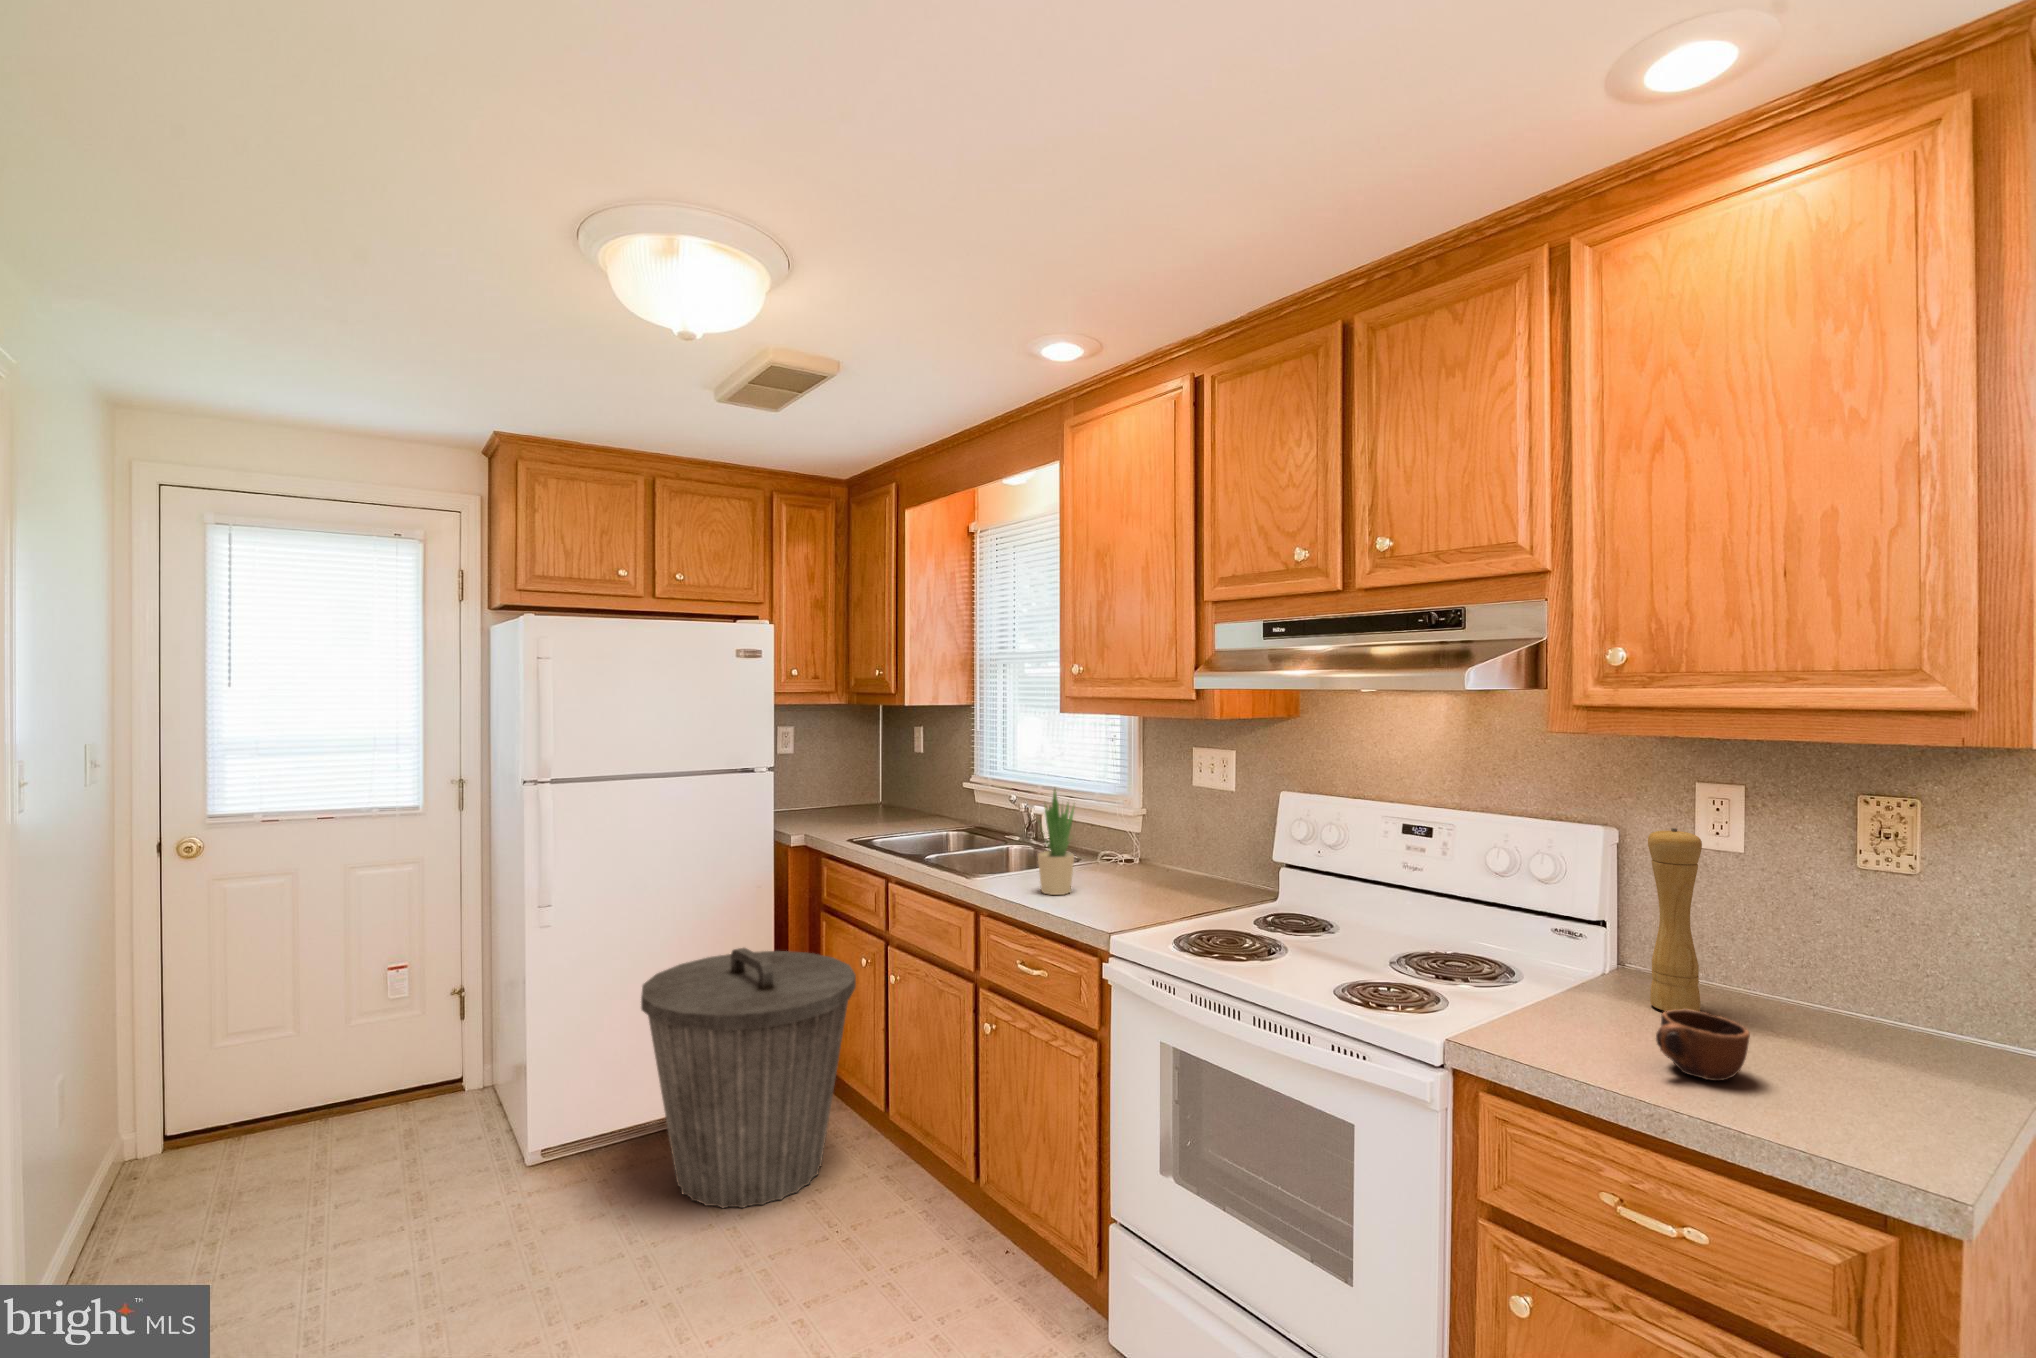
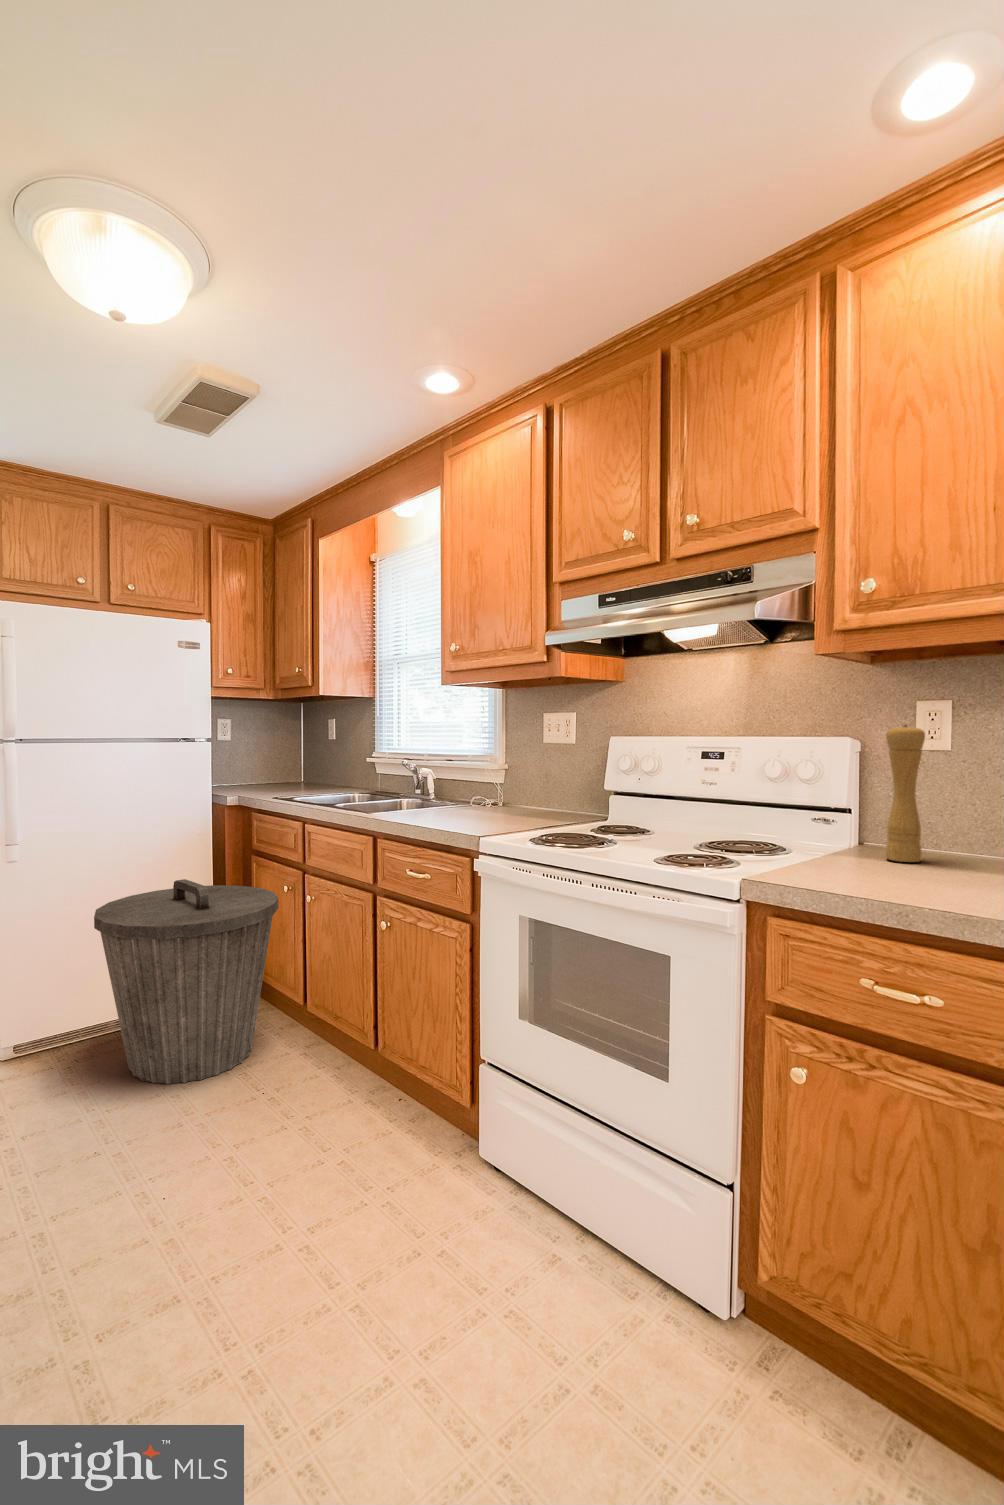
potted plant: present [1038,789,1074,895] -> none [421,737,453,821]
mug: present [1656,1010,1750,1081] -> none [900,845,967,892]

